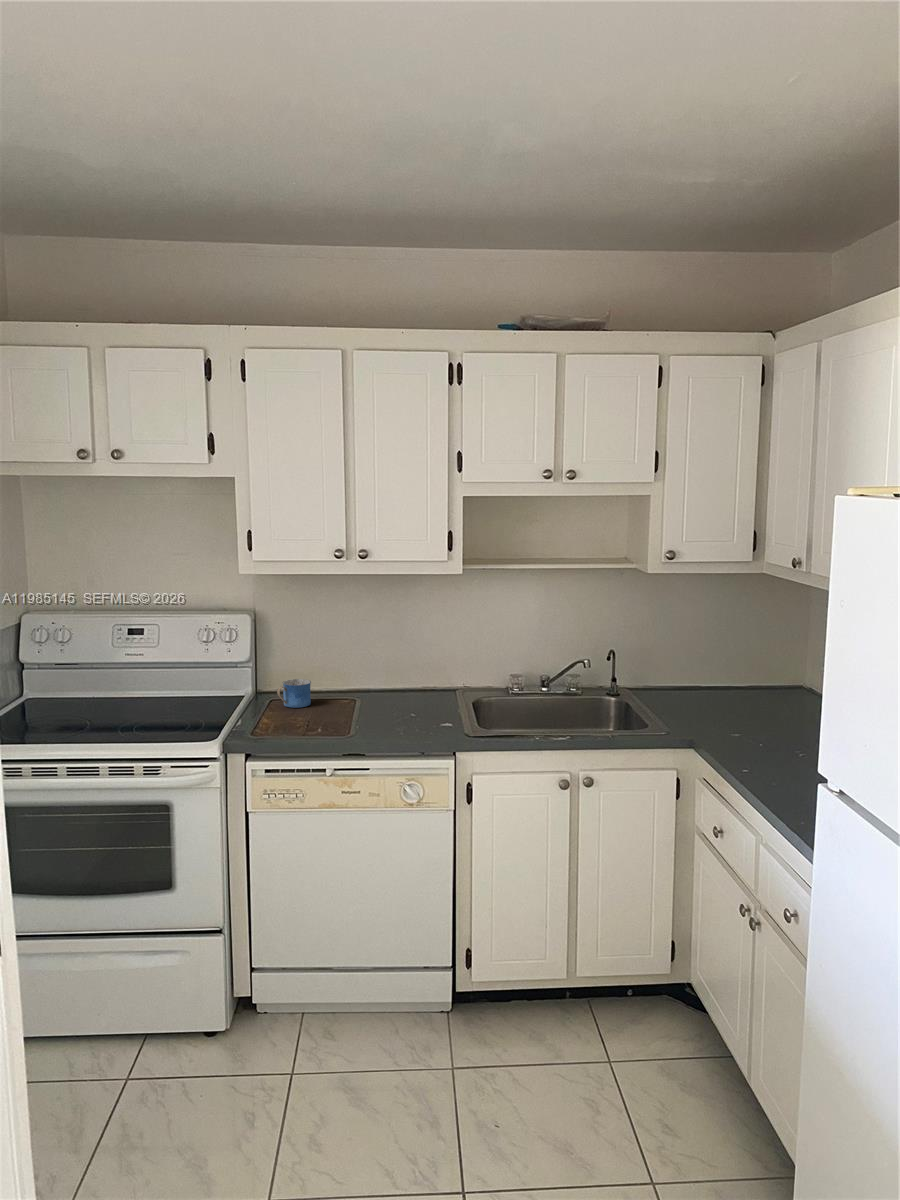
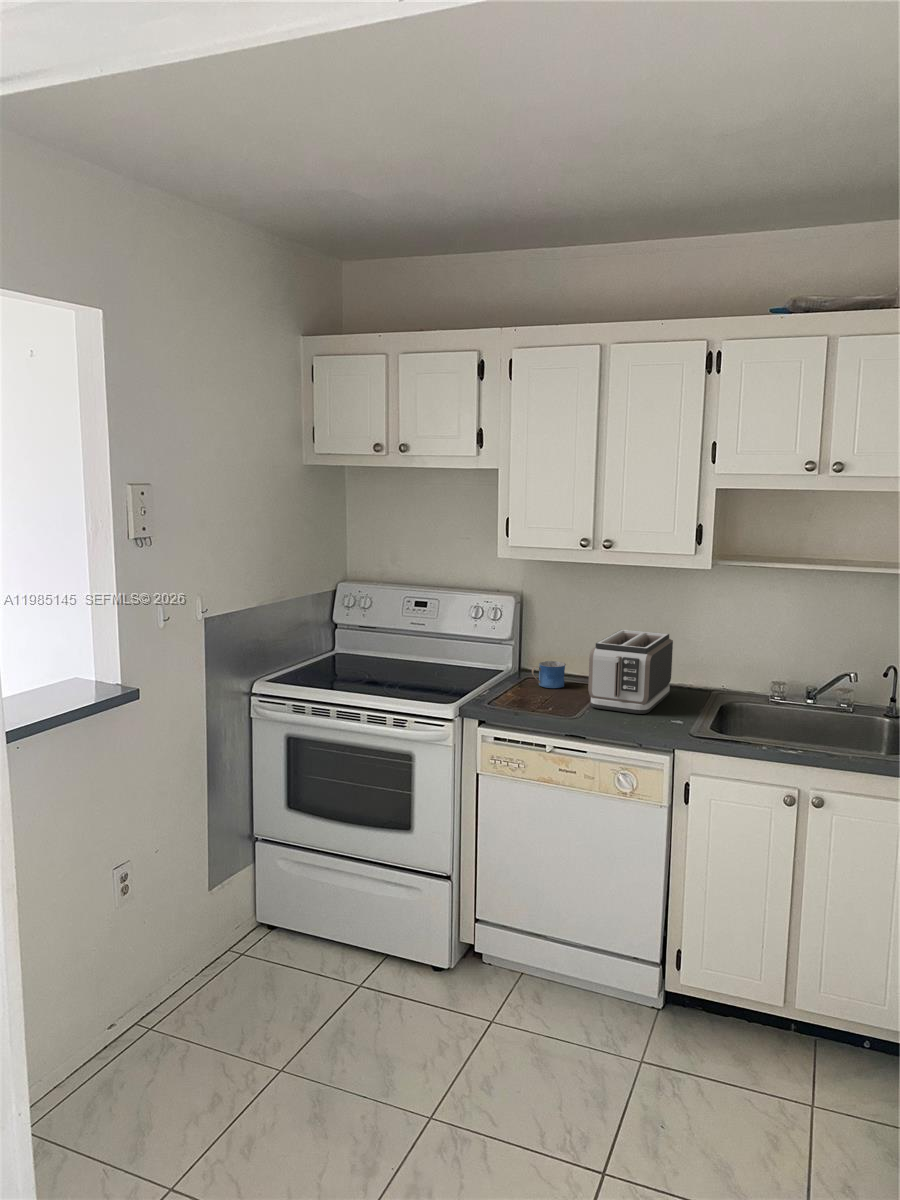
toaster: none [351,640,417,723] -> present [588,629,673,714]

